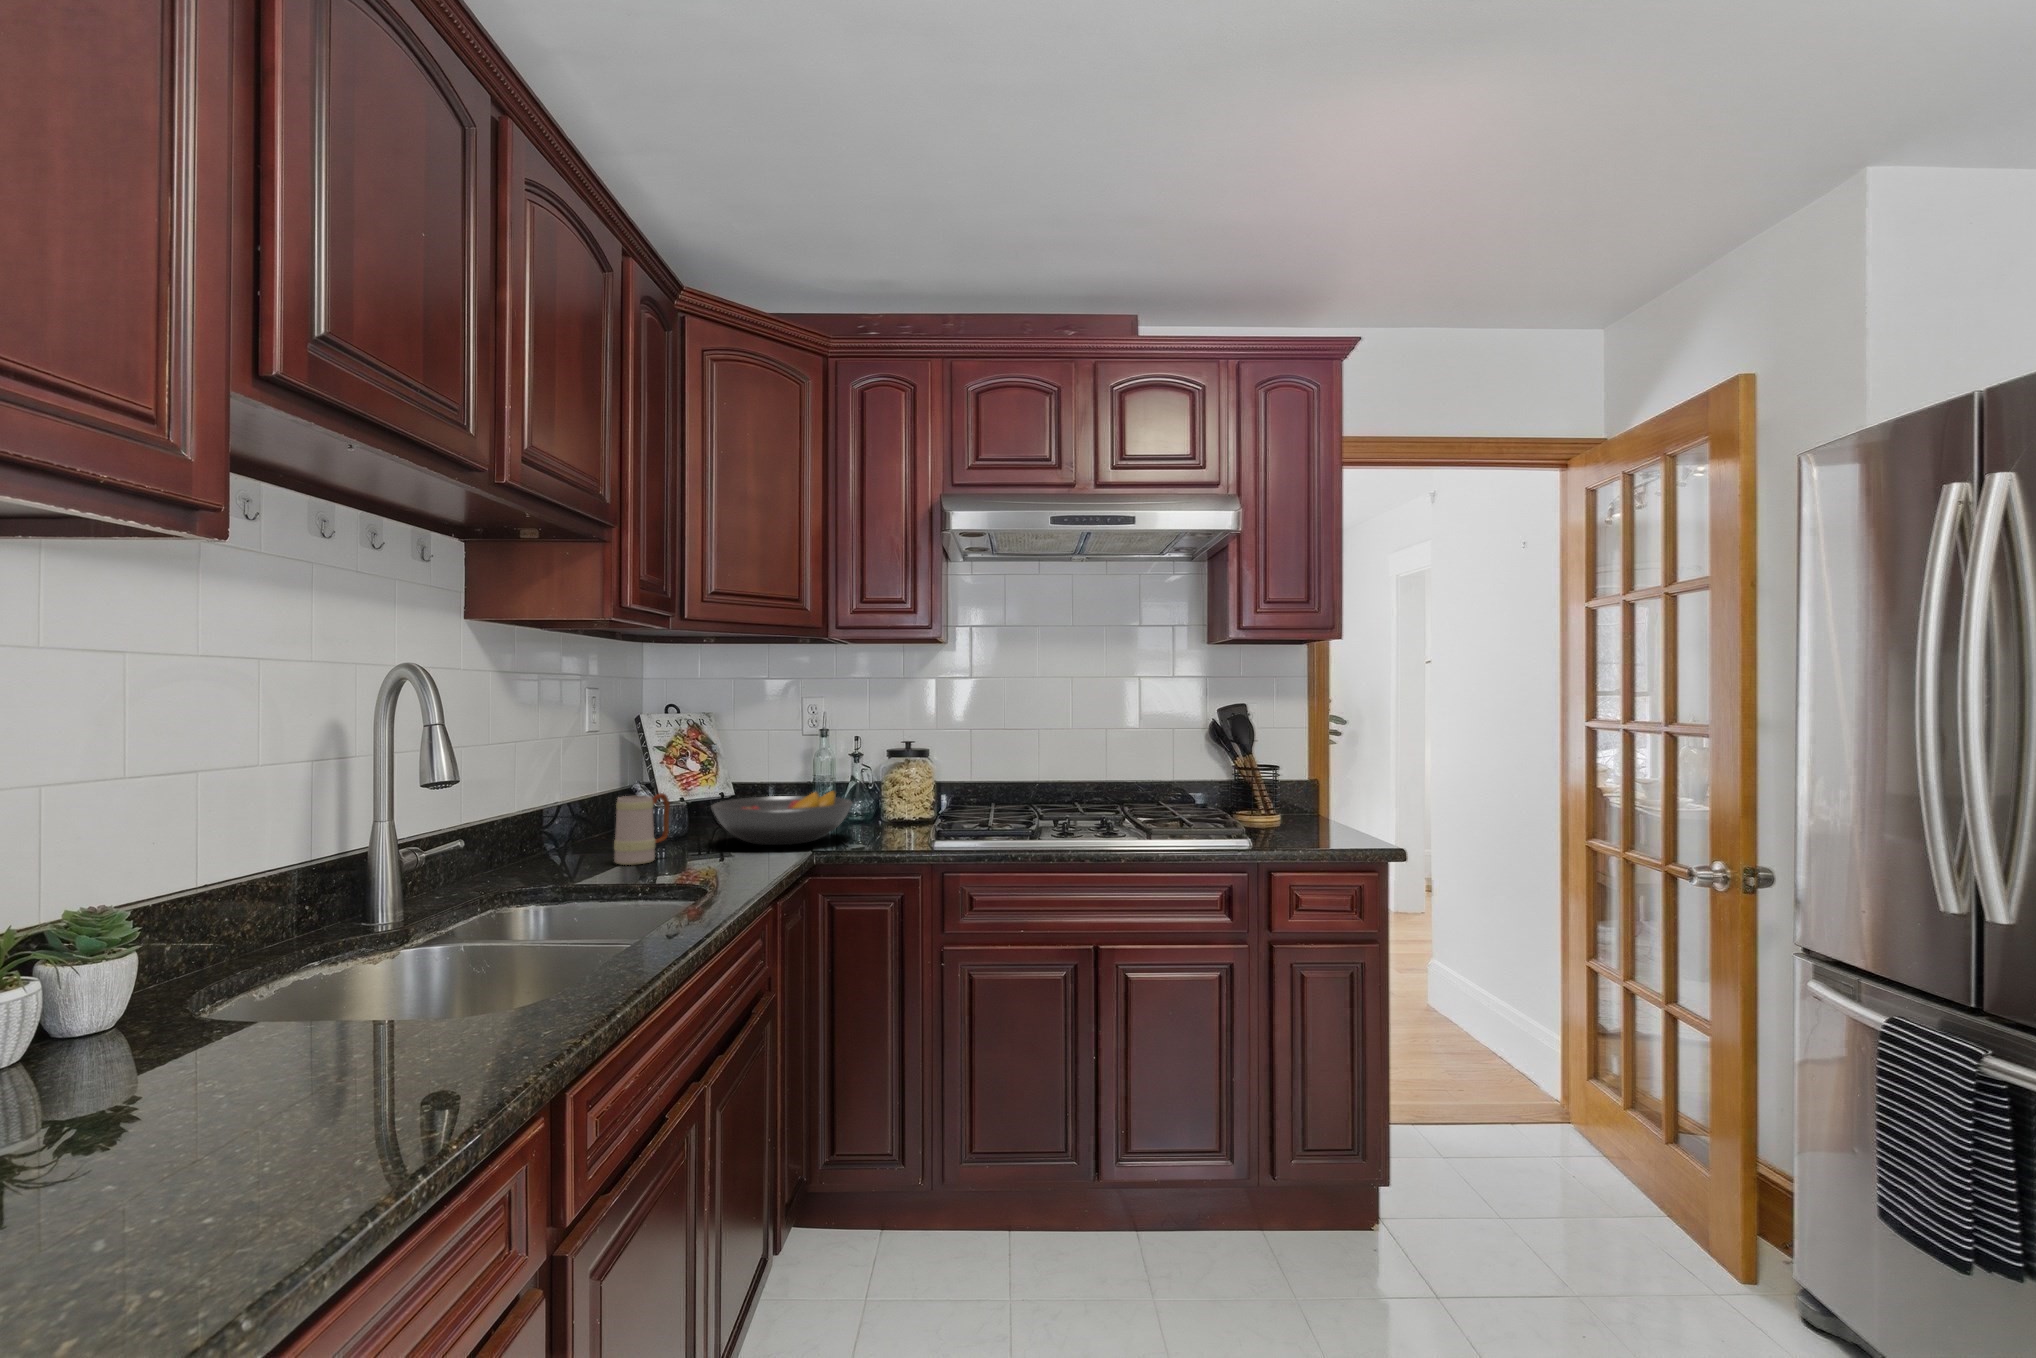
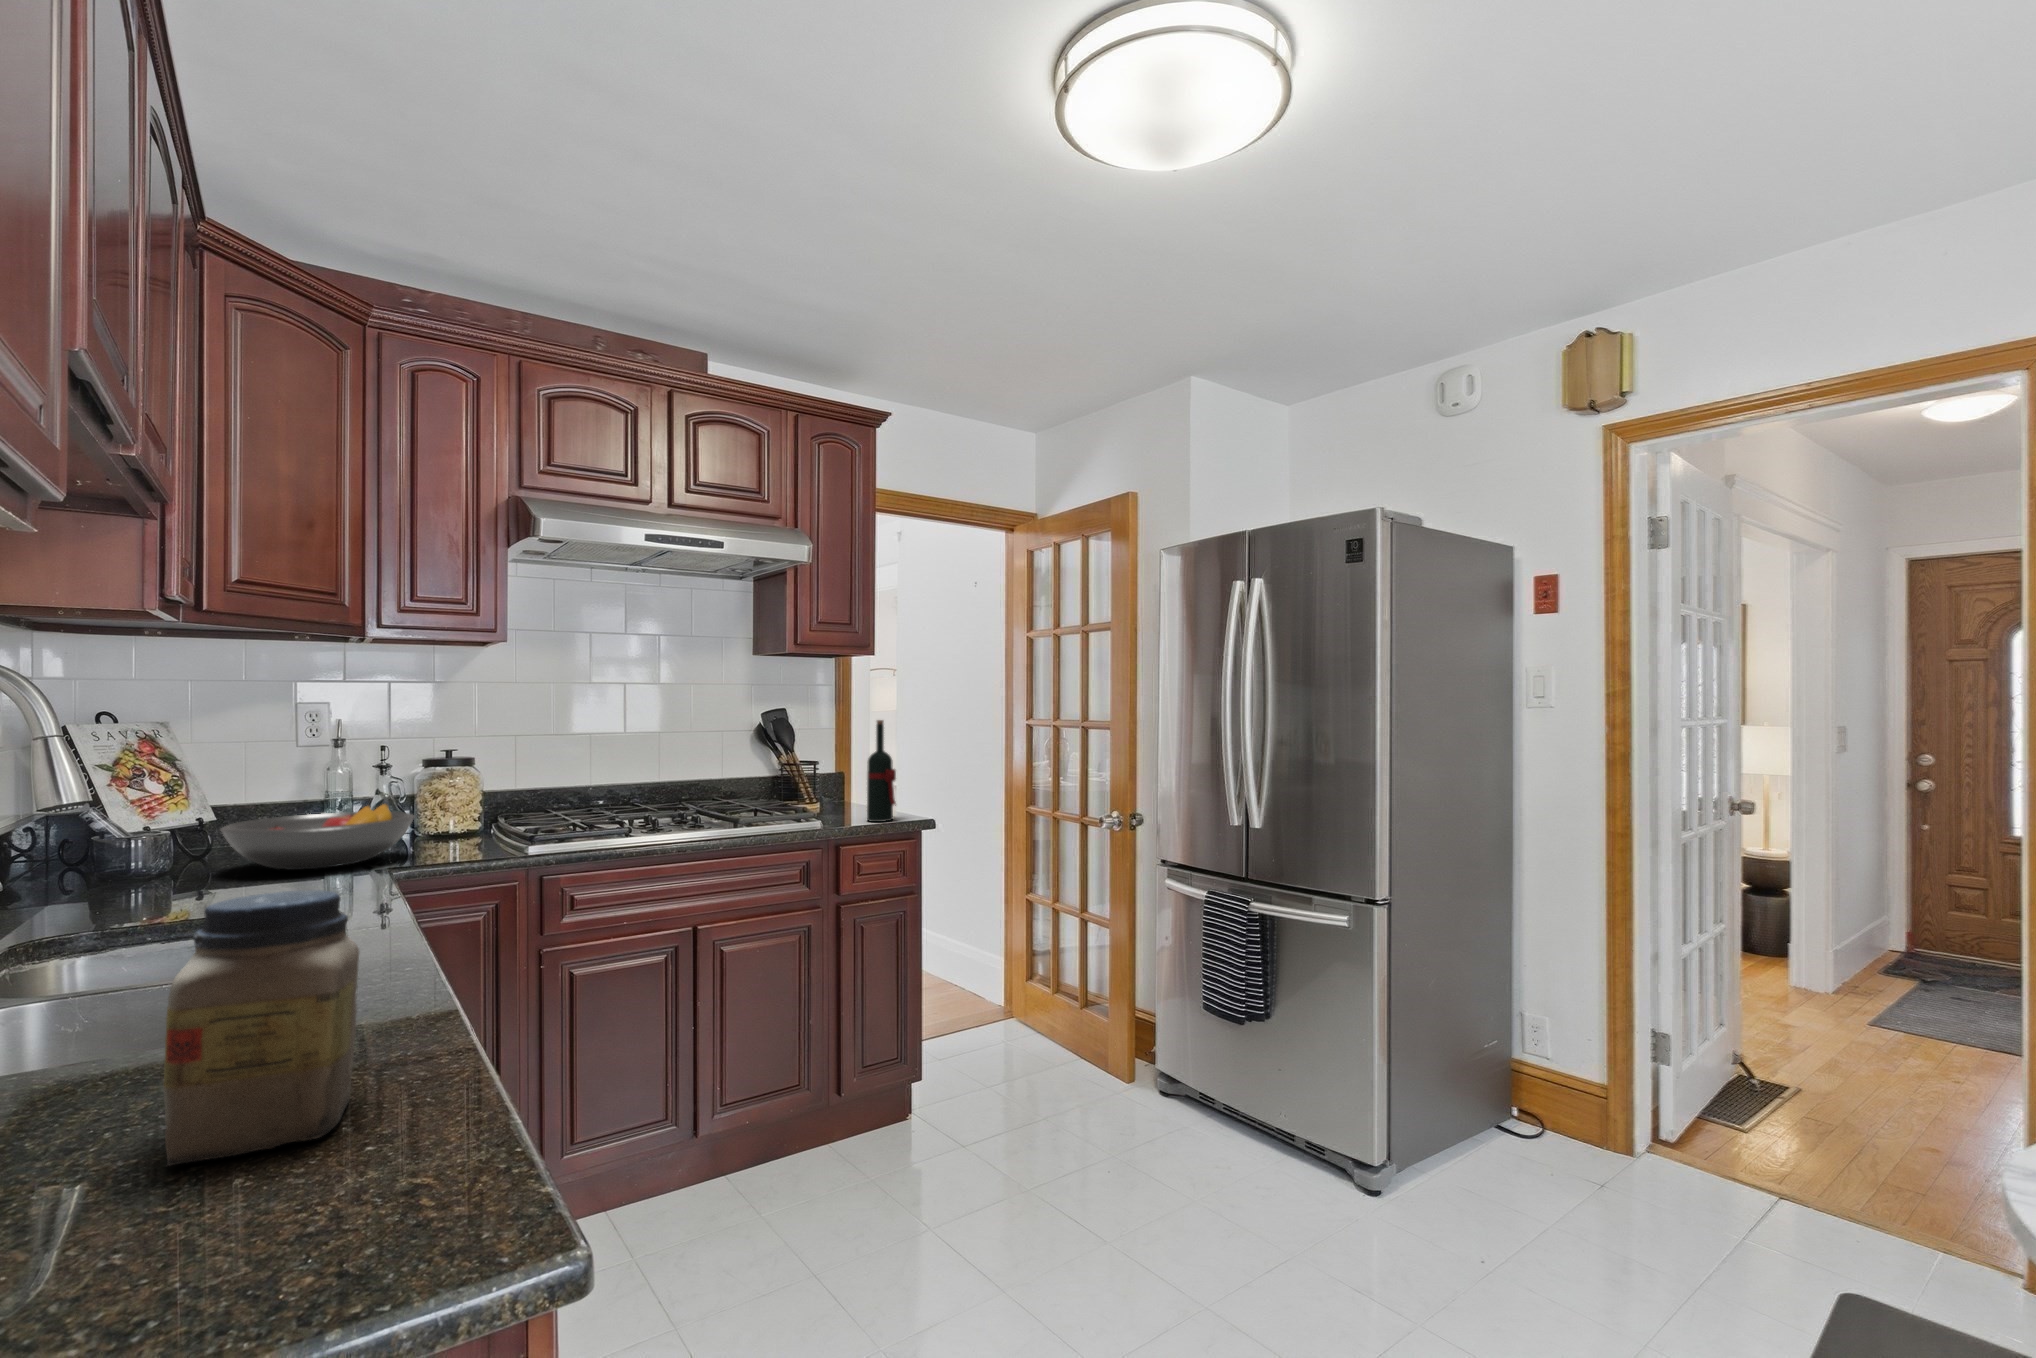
wine bottle: none [1307,720,1342,848] -> present [867,720,896,822]
mug: present [614,793,670,865] -> none [98,817,183,909]
jar: none [318,877,489,1099] -> present [163,890,359,1166]

